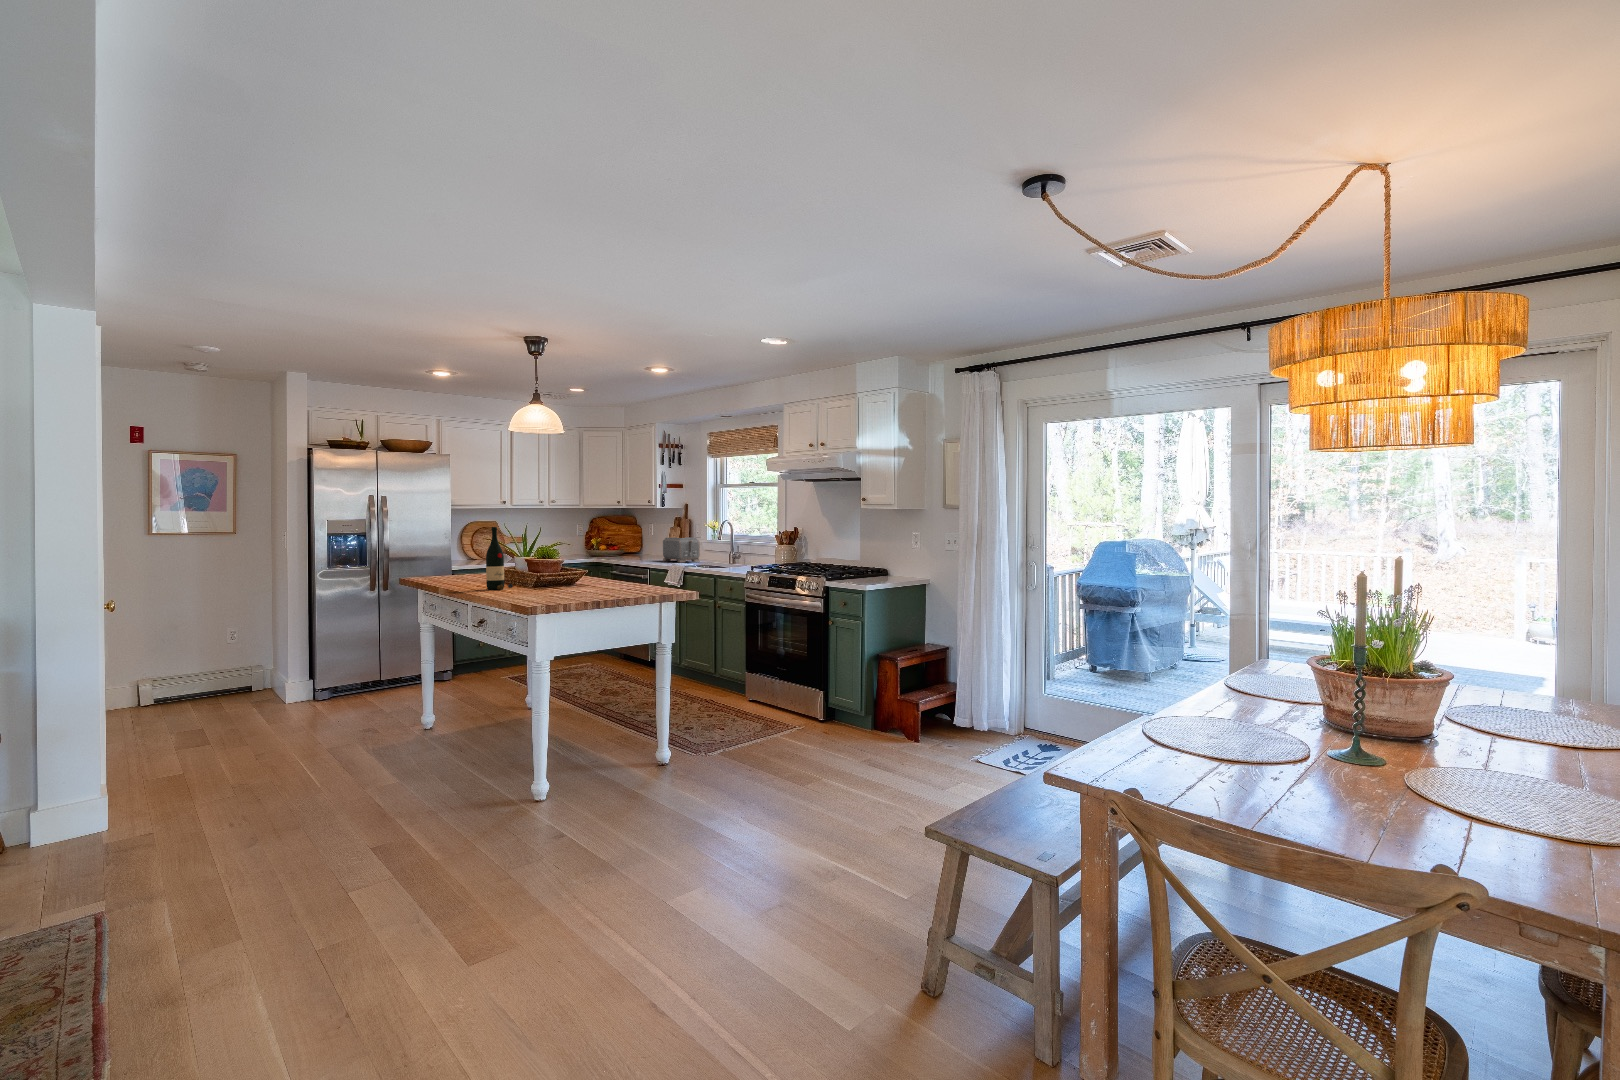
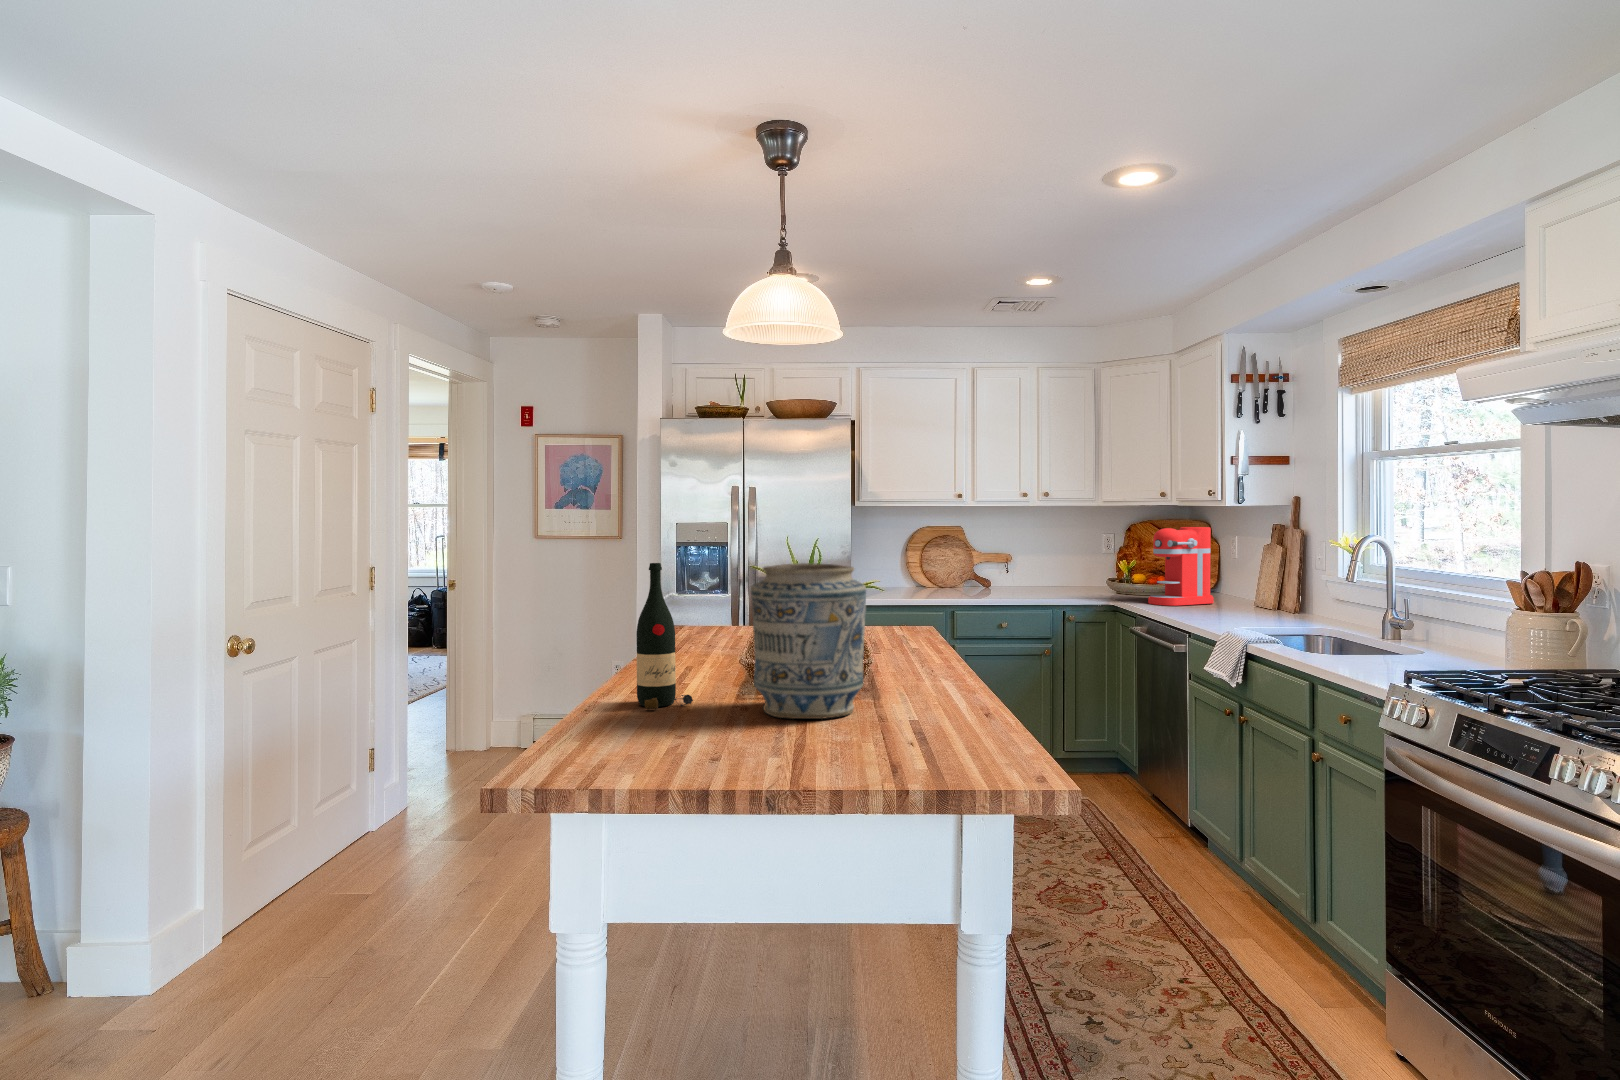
coffee maker: none [617,520,648,560] -> present [1148,527,1214,606]
vase: none [540,527,590,587] -> present [751,563,866,719]
toaster: present [663,537,700,563] -> none [1236,565,1316,620]

